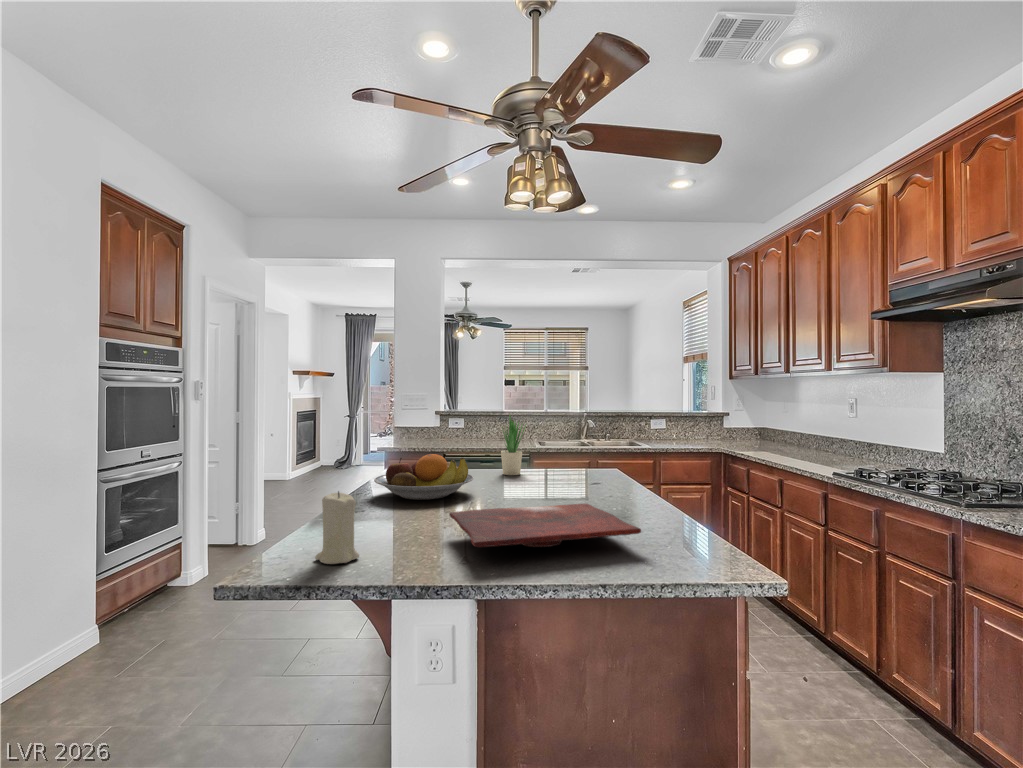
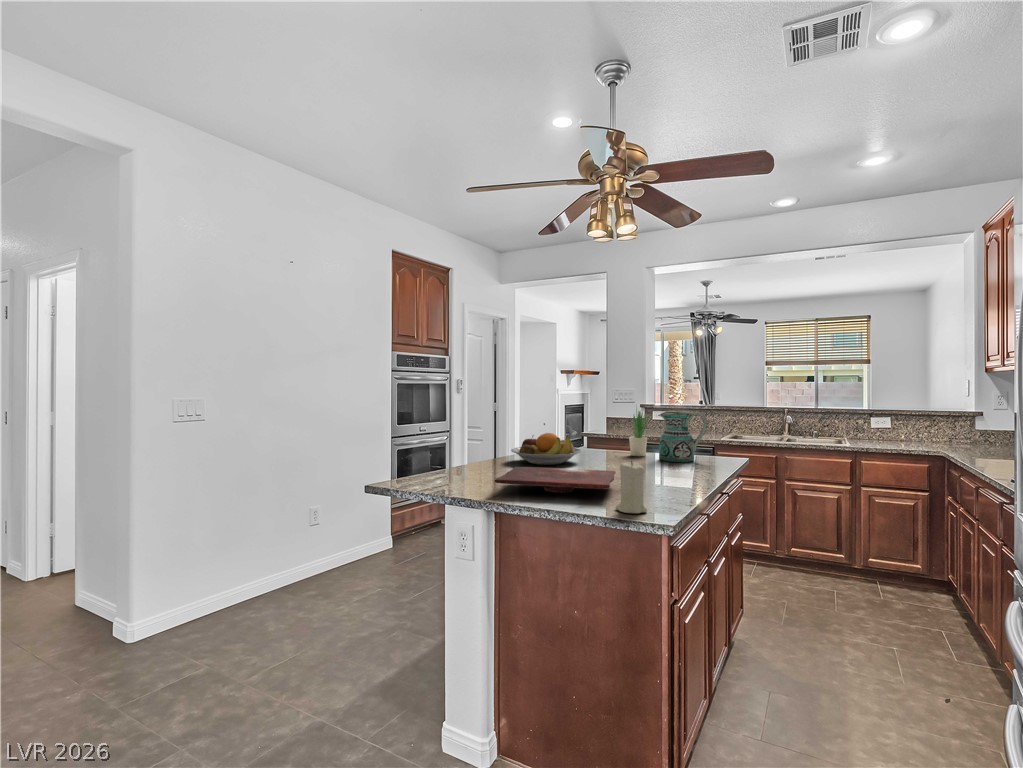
ceramic pitcher: none [545,419,599,479] -> present [659,411,707,462]
candle: present [315,491,359,564] -> present [615,461,647,514]

